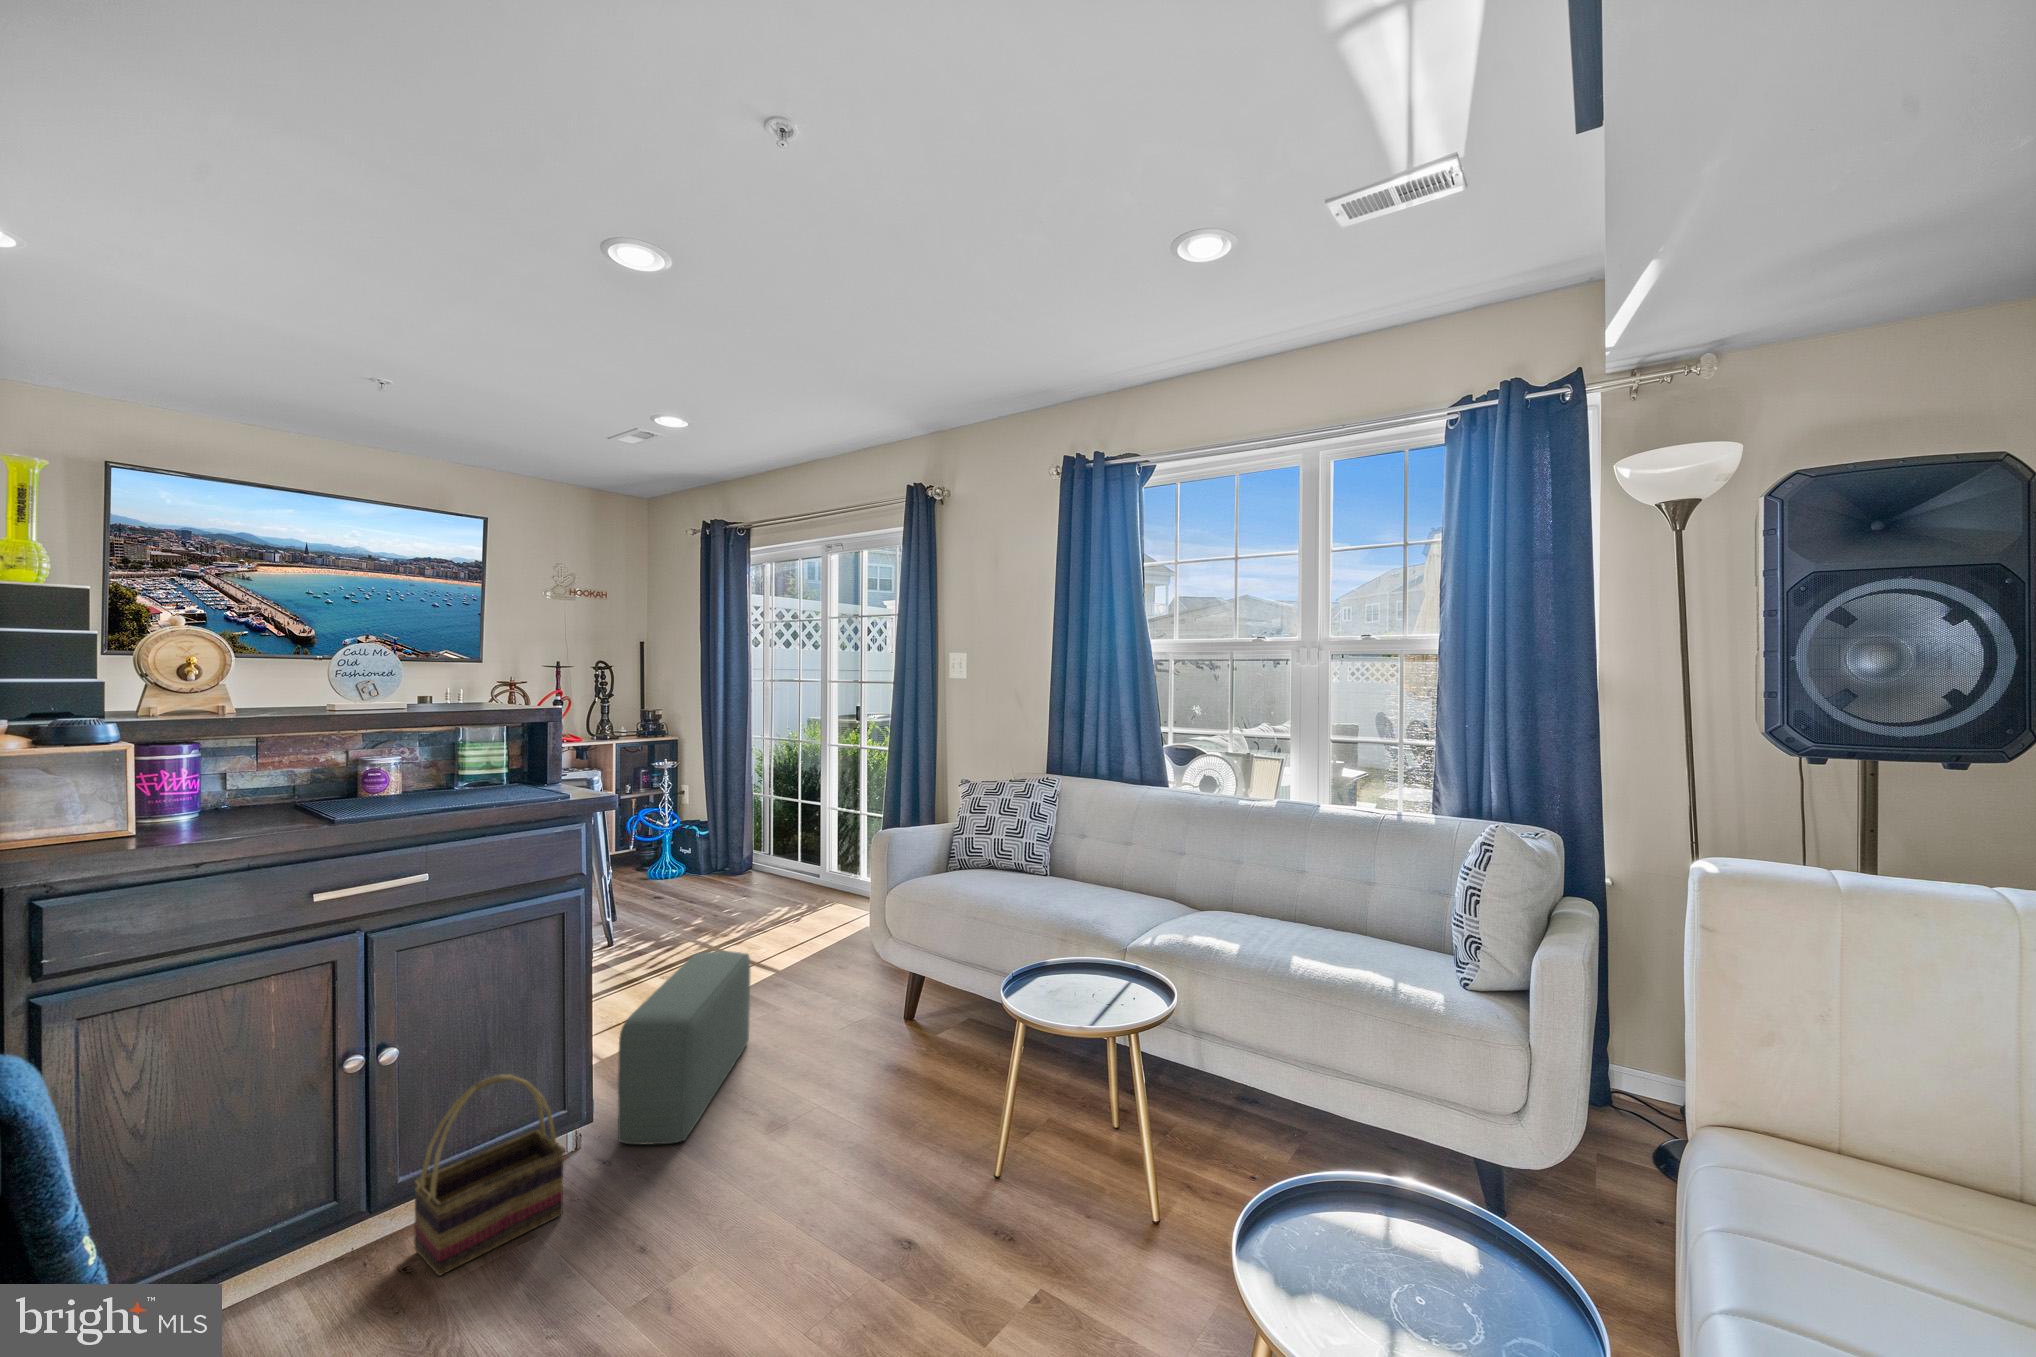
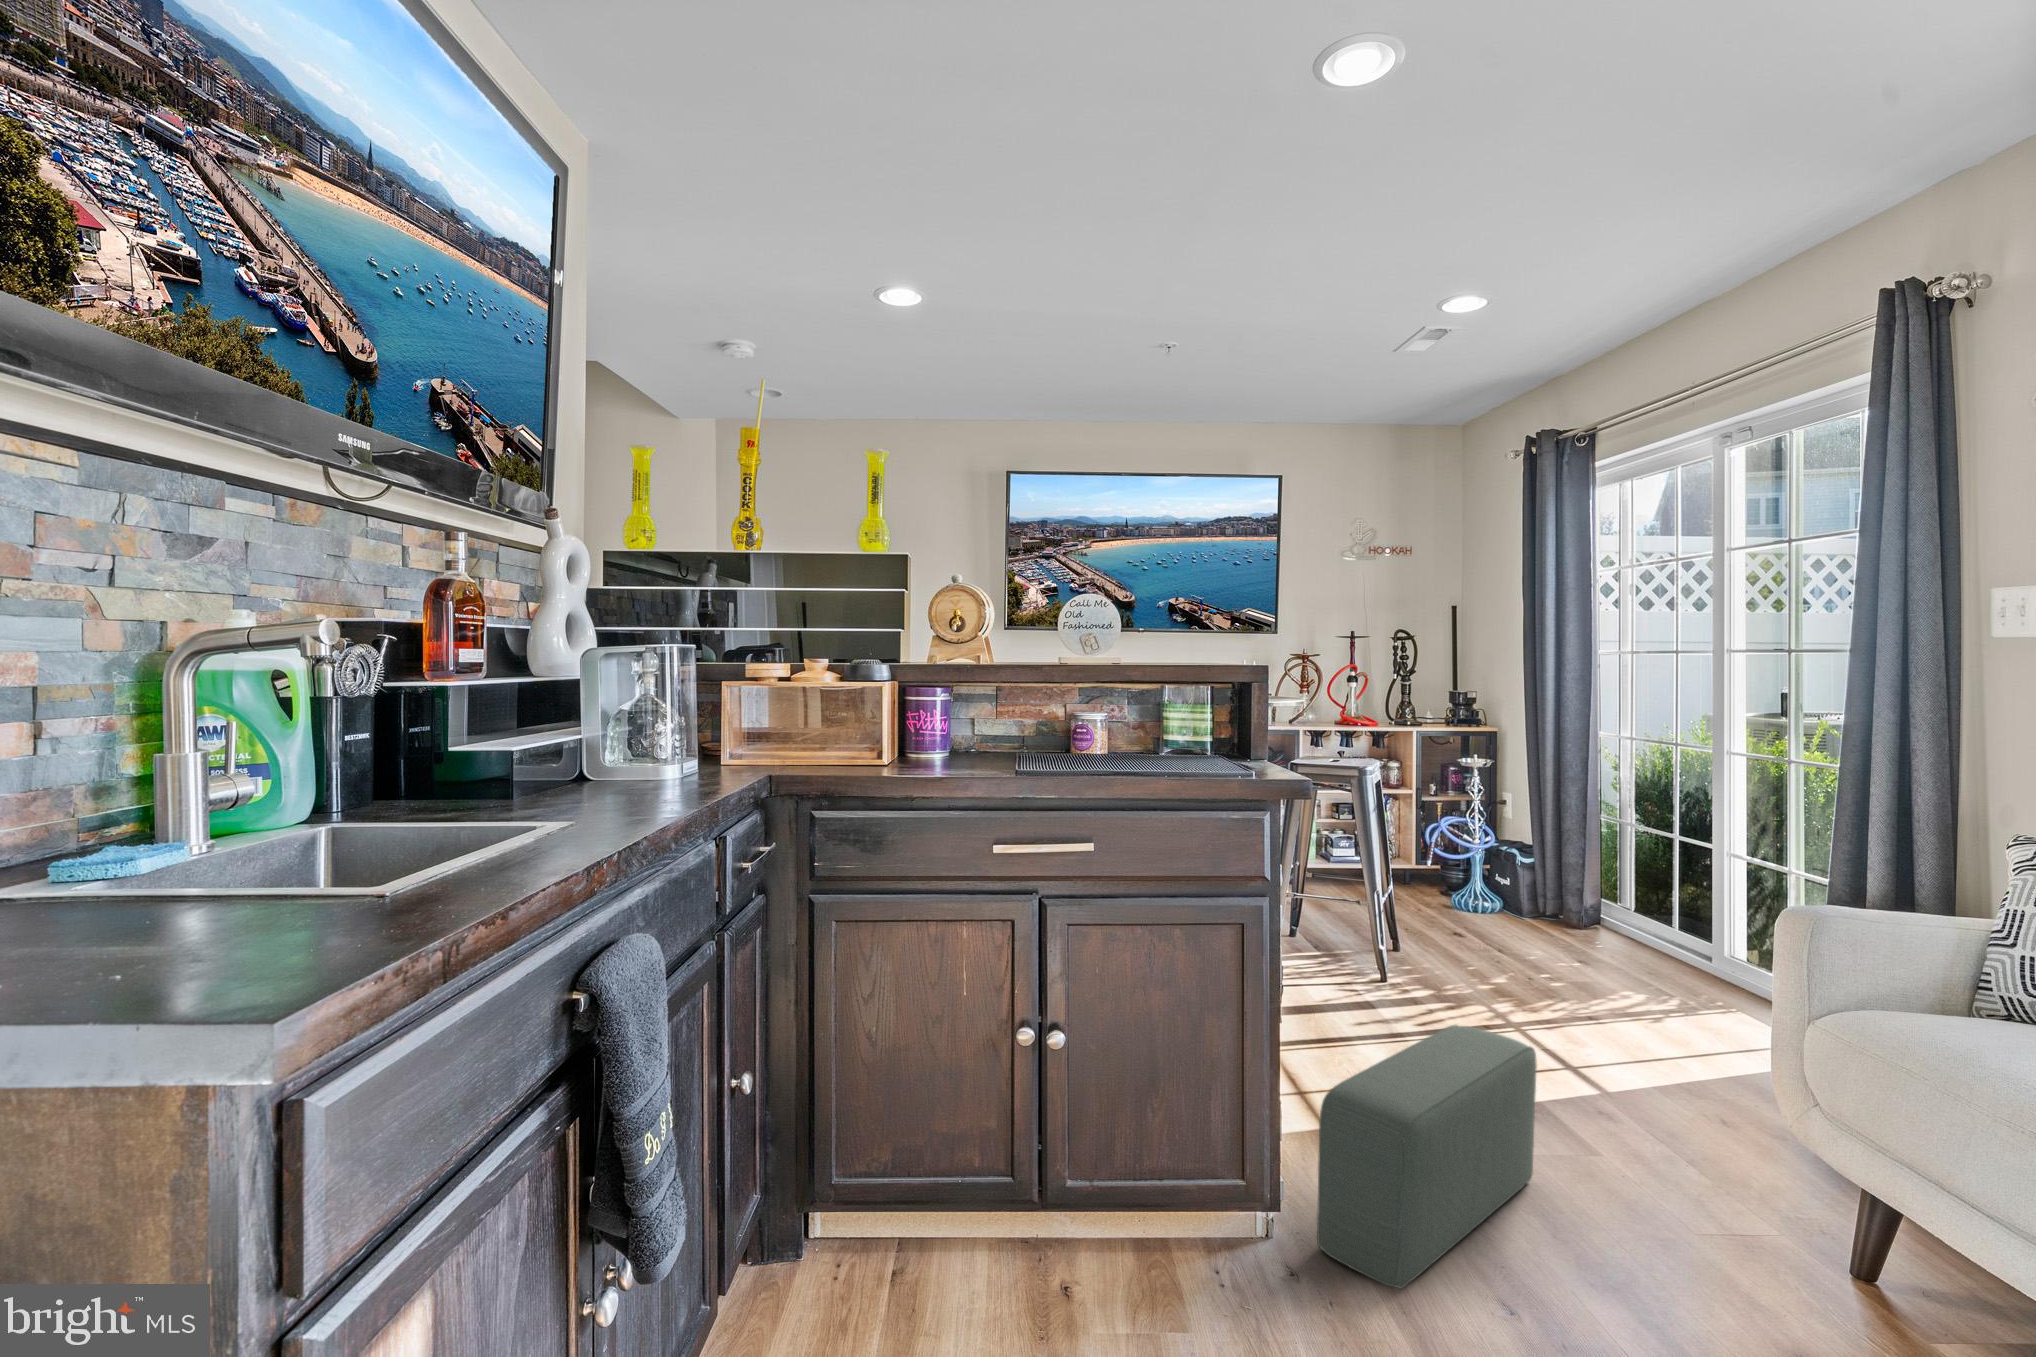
basket: present [413,1074,565,1275] -> none [1081,1103,1234,1313]

